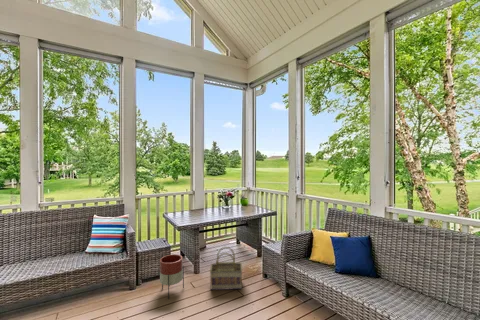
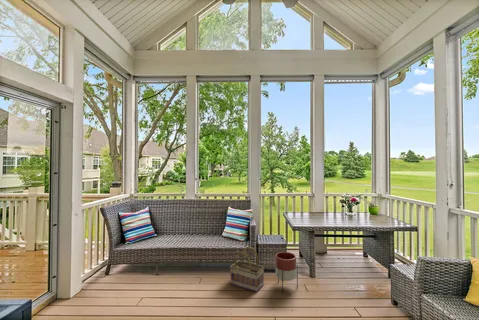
basket: present [210,247,242,290] -> present [230,247,264,292]

